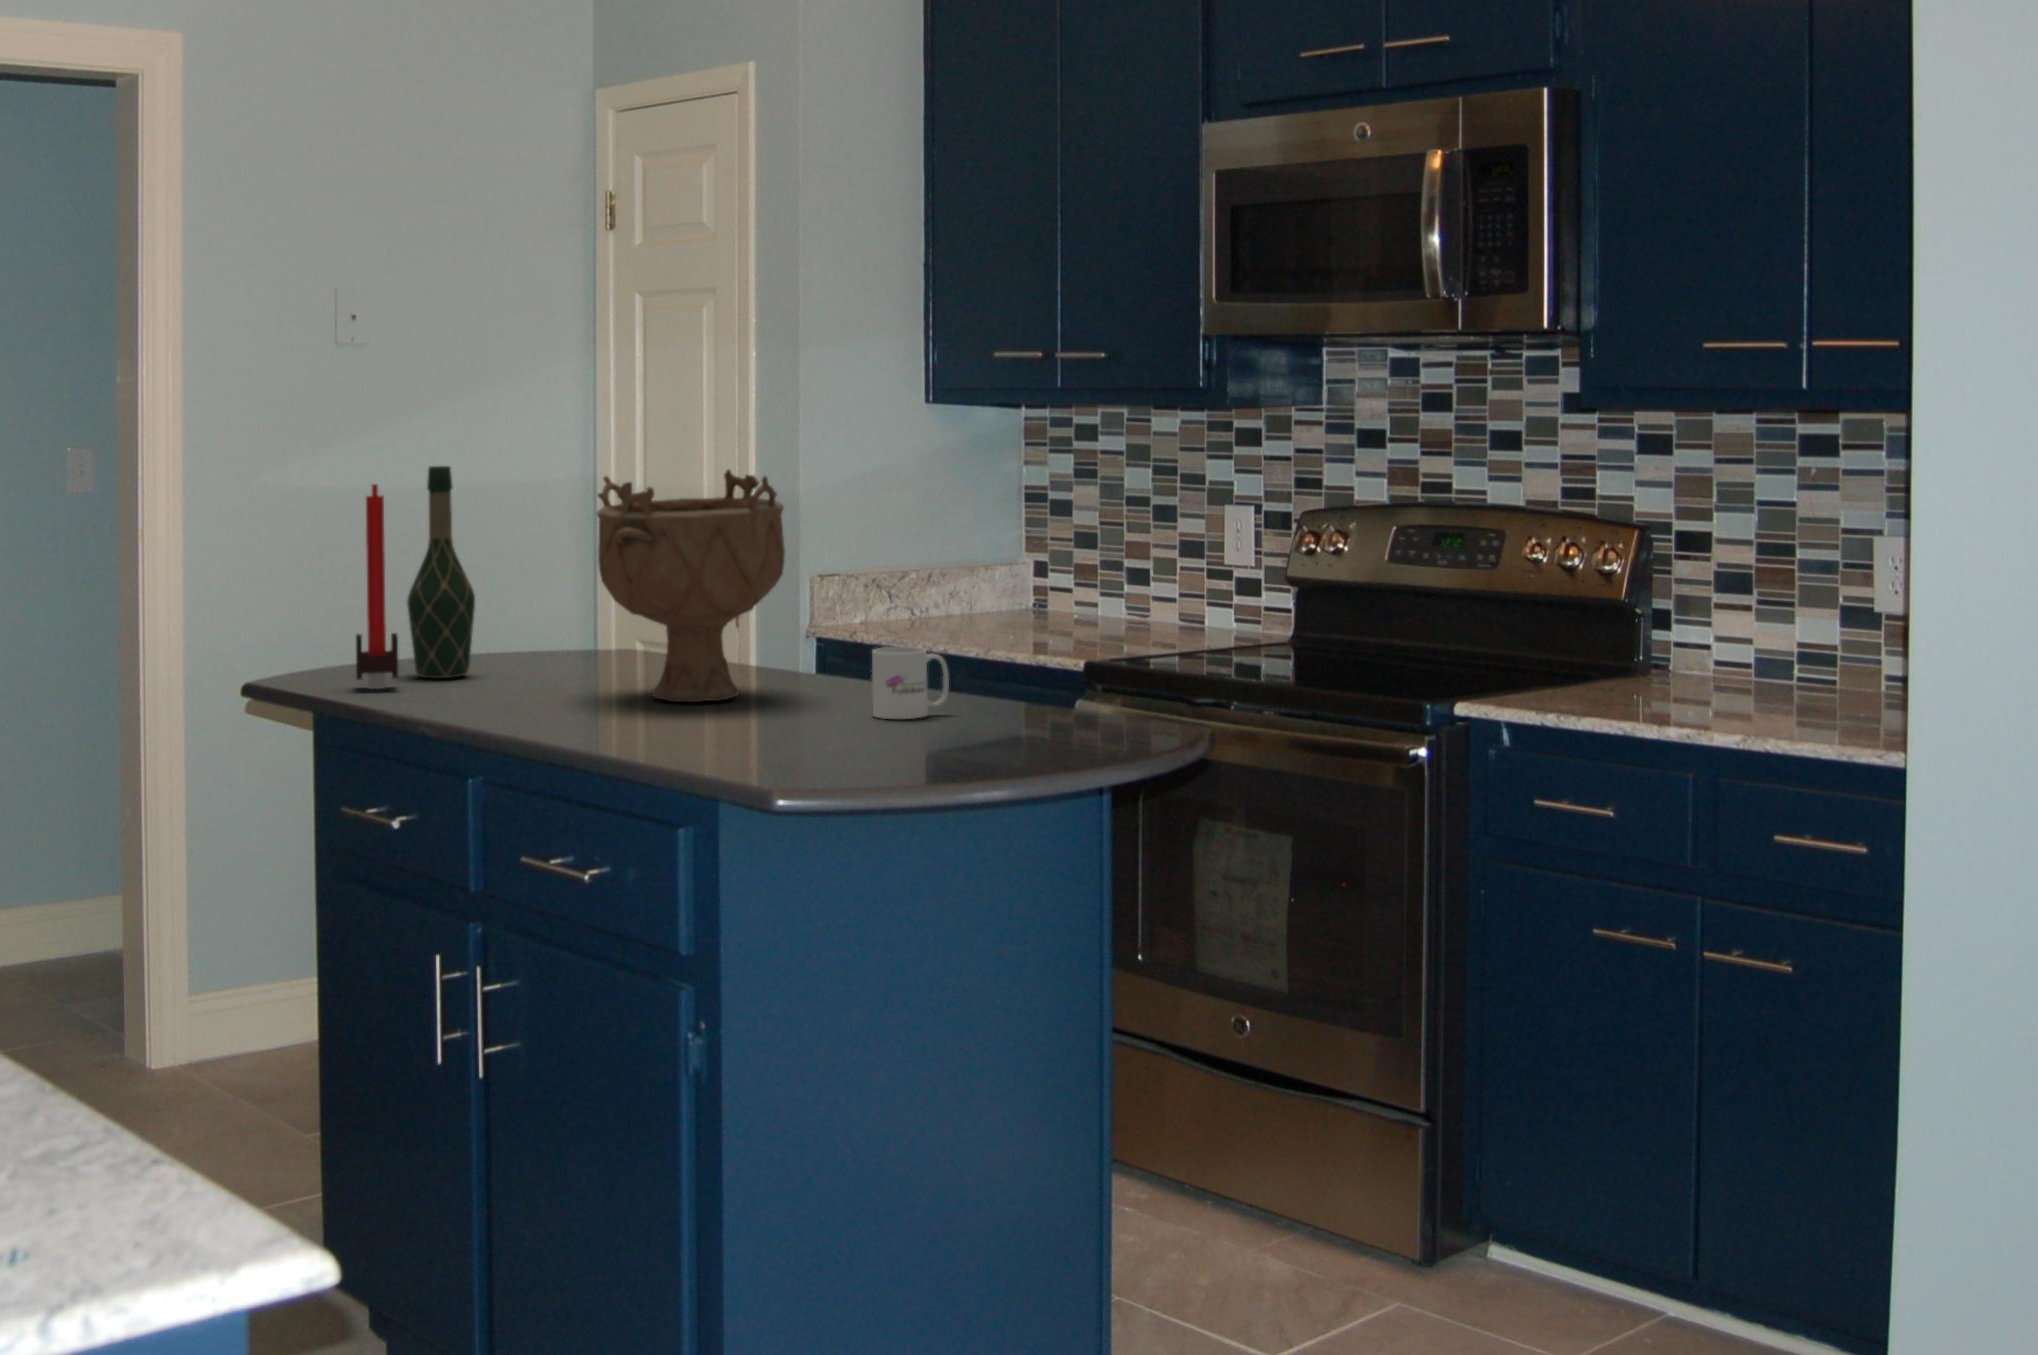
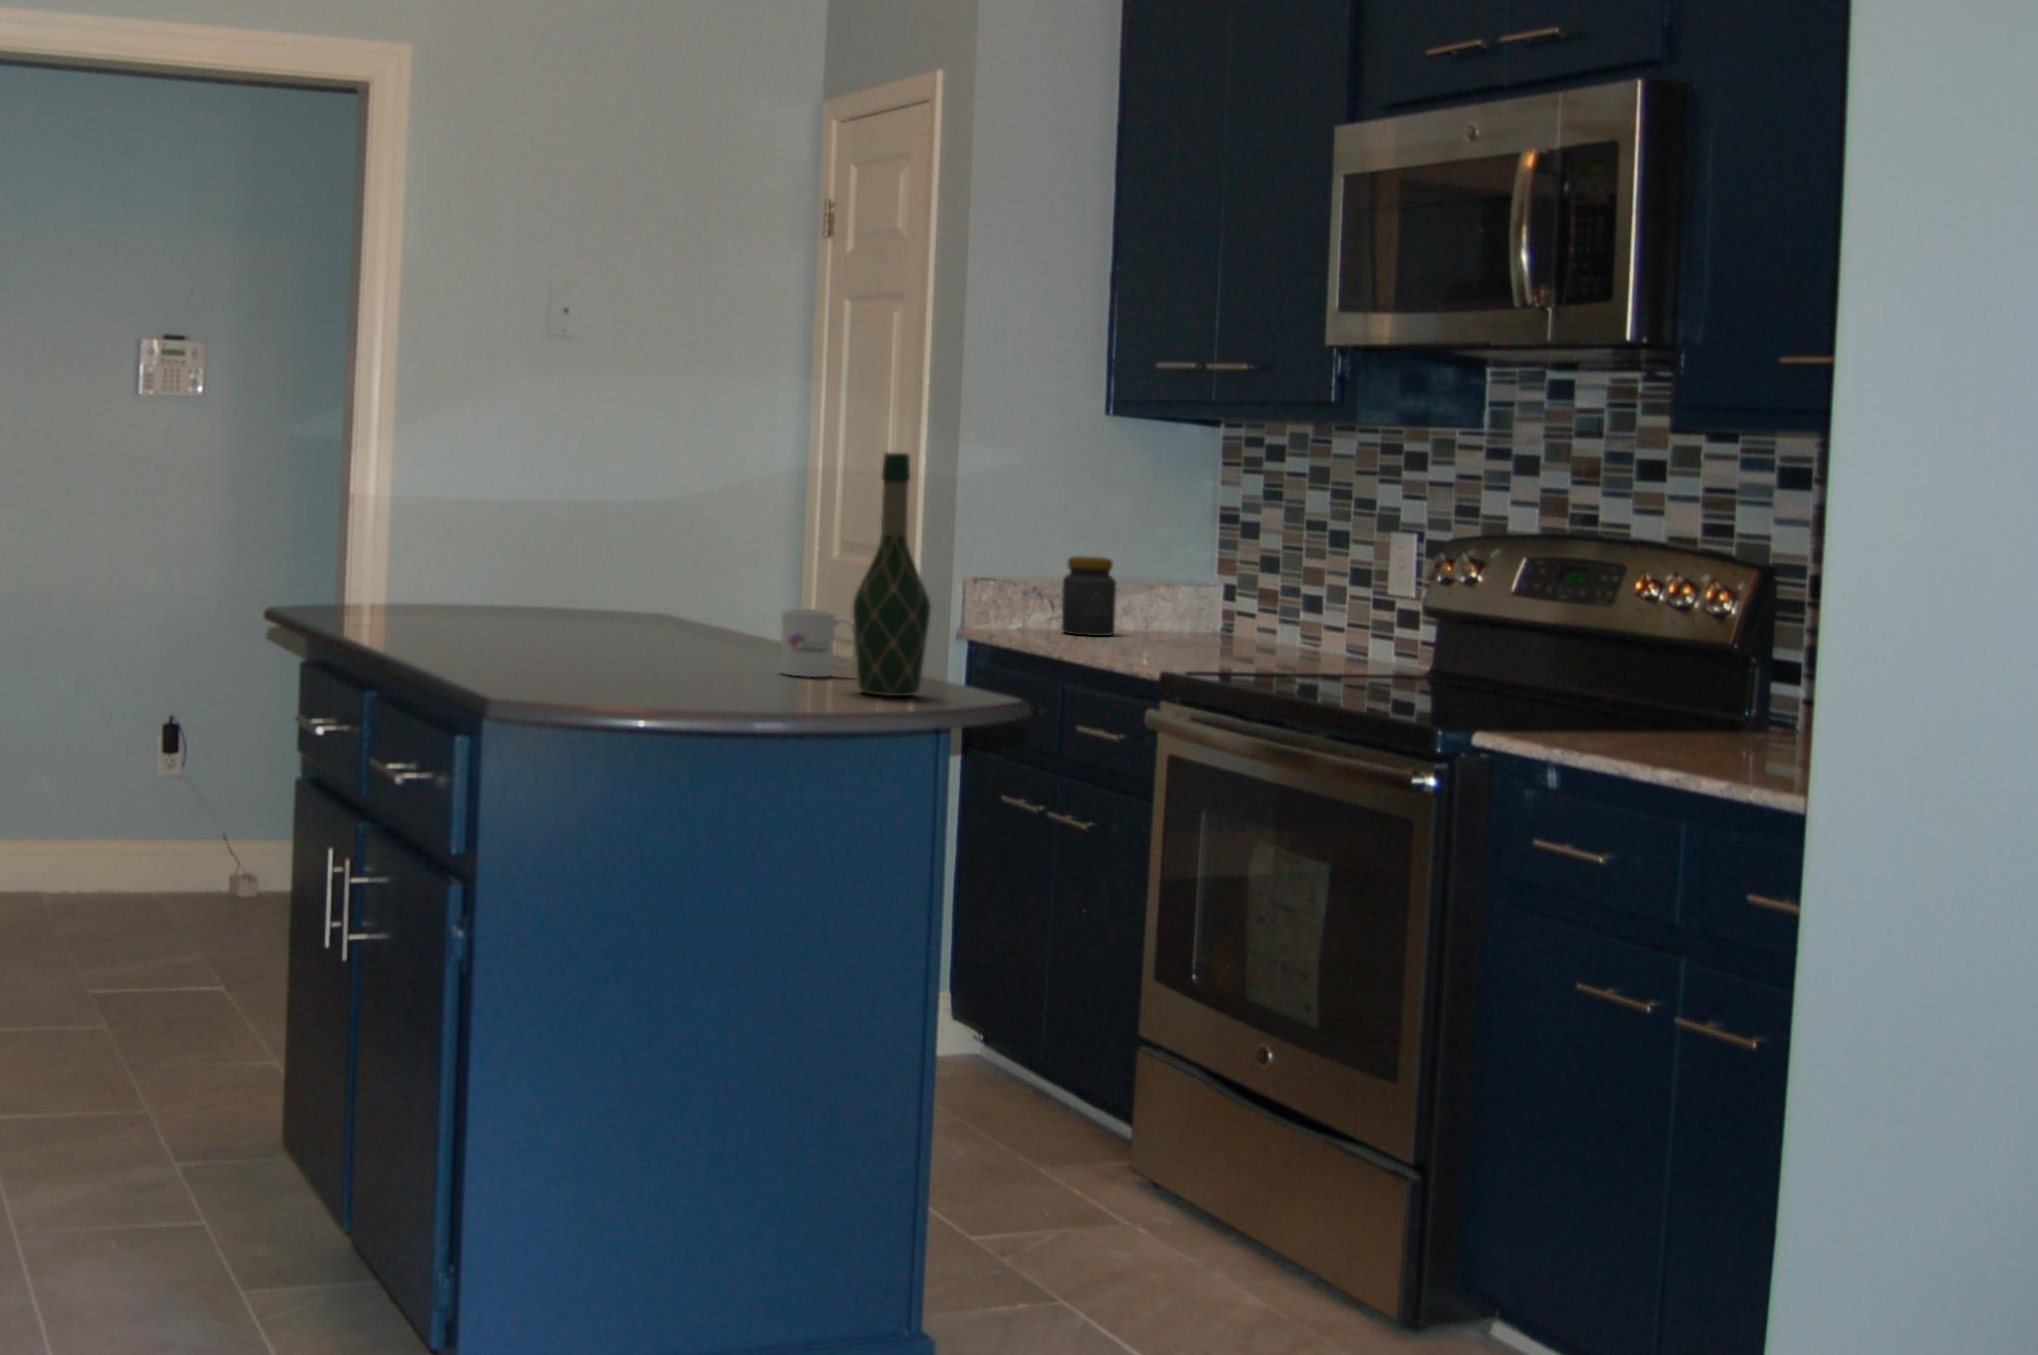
wine bottle: present [407,466,475,678] -> present [853,453,930,696]
decorative bowl: present [597,470,785,702] -> none [570,436,746,650]
candle: present [356,484,398,689] -> none [380,434,426,618]
jar: none [903,547,957,626] -> present [1062,556,1116,636]

